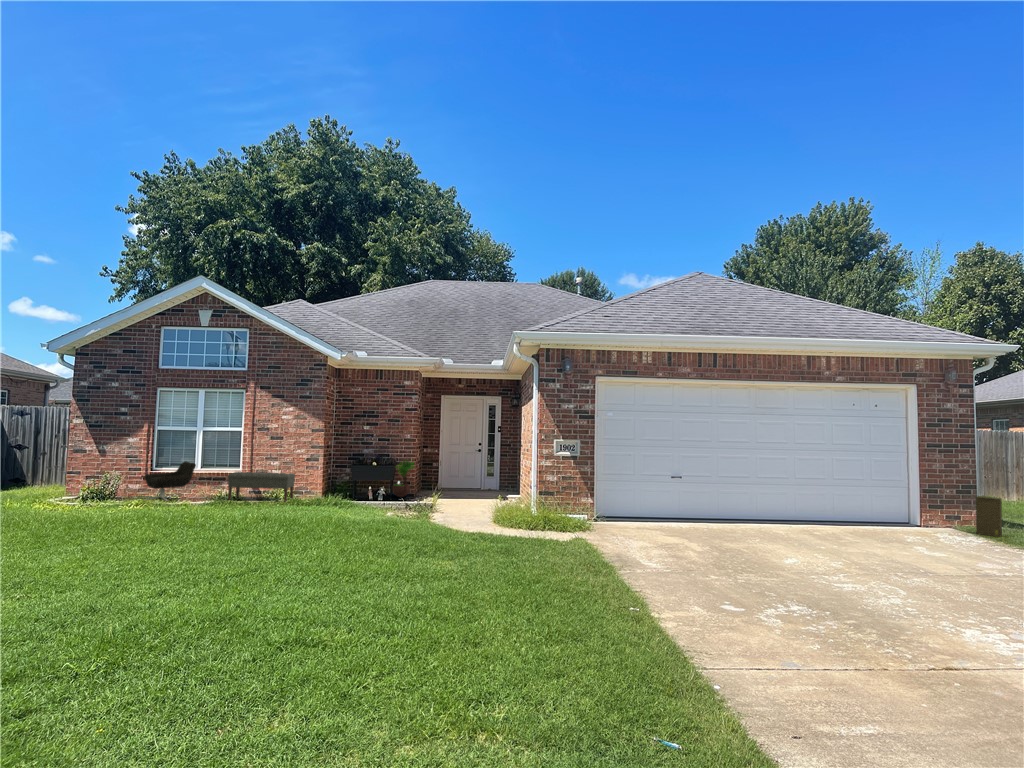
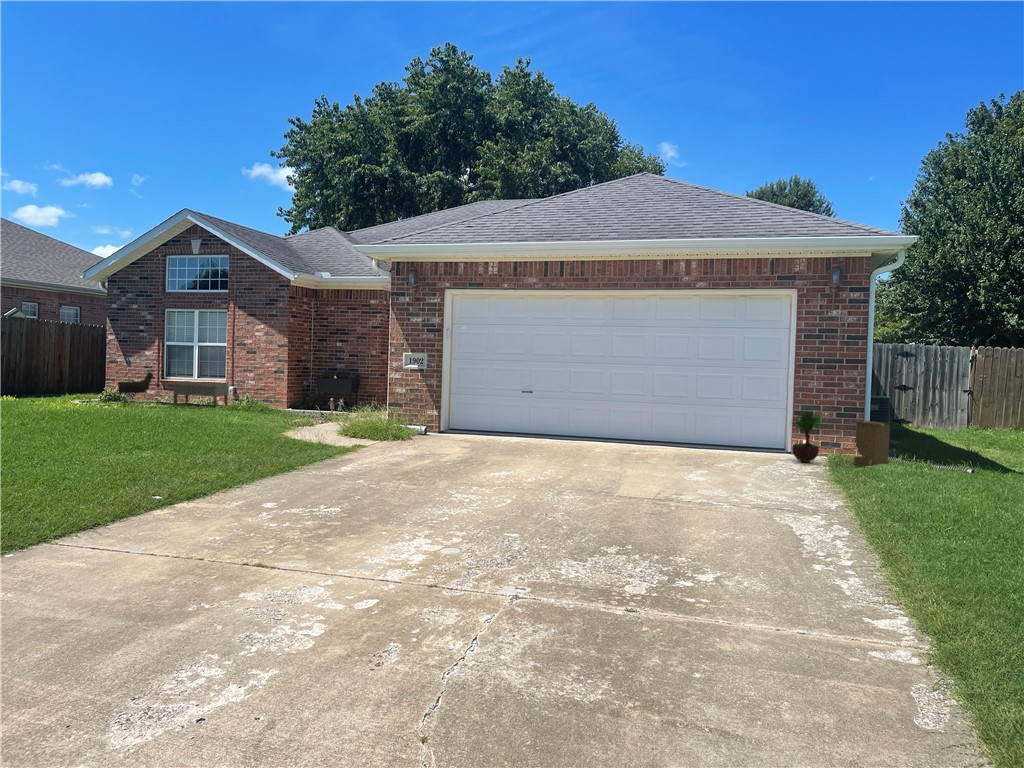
potted tree: present [392,461,414,497] -> present [792,411,822,462]

